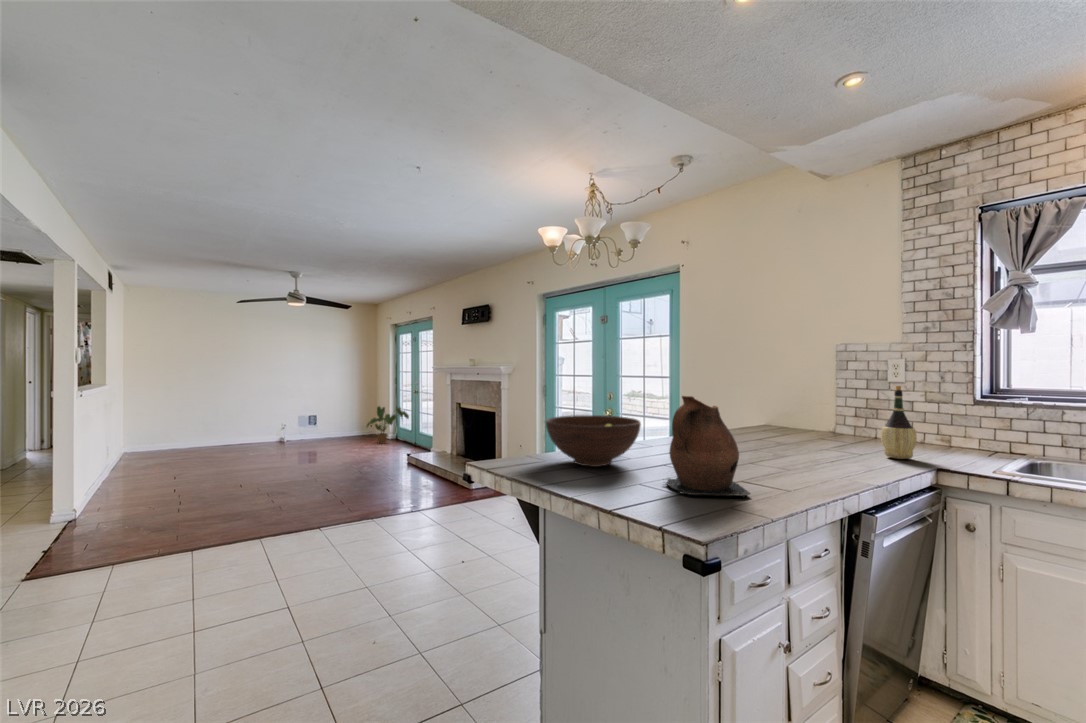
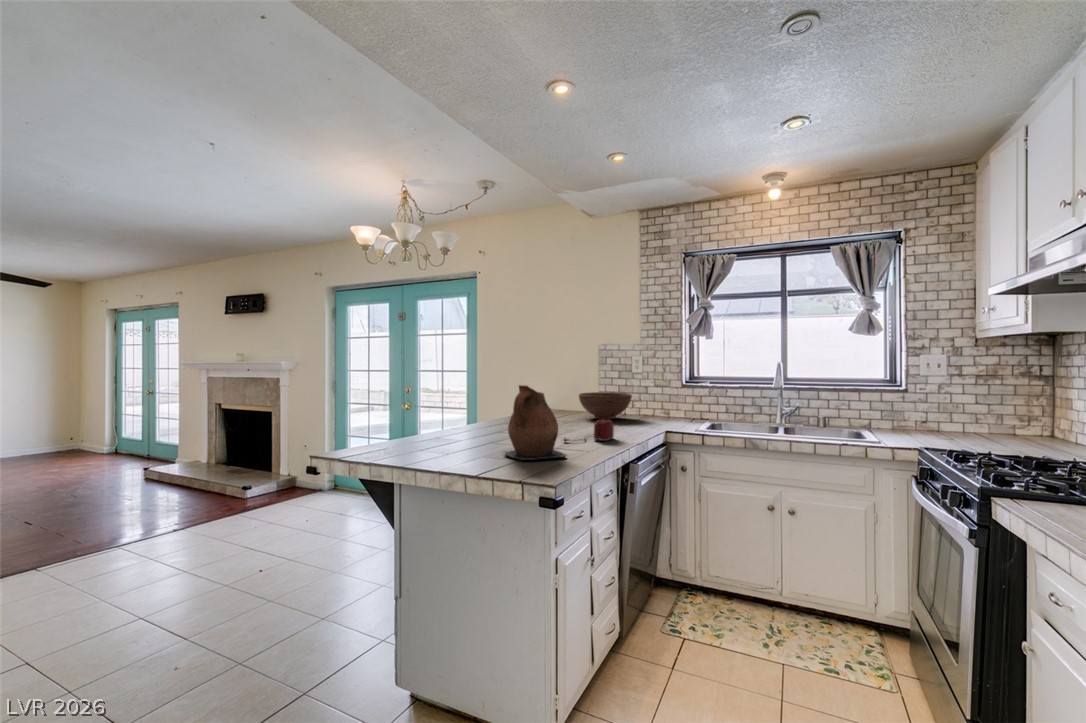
wine bottle: present [881,386,917,459] -> none [633,375,654,426]
house plant: present [367,407,409,444] -> none [68,413,138,462]
fruit bowl: present [546,415,641,467] -> present [579,392,632,419]
toaster: none [756,445,840,477] -> present [563,419,614,441]

